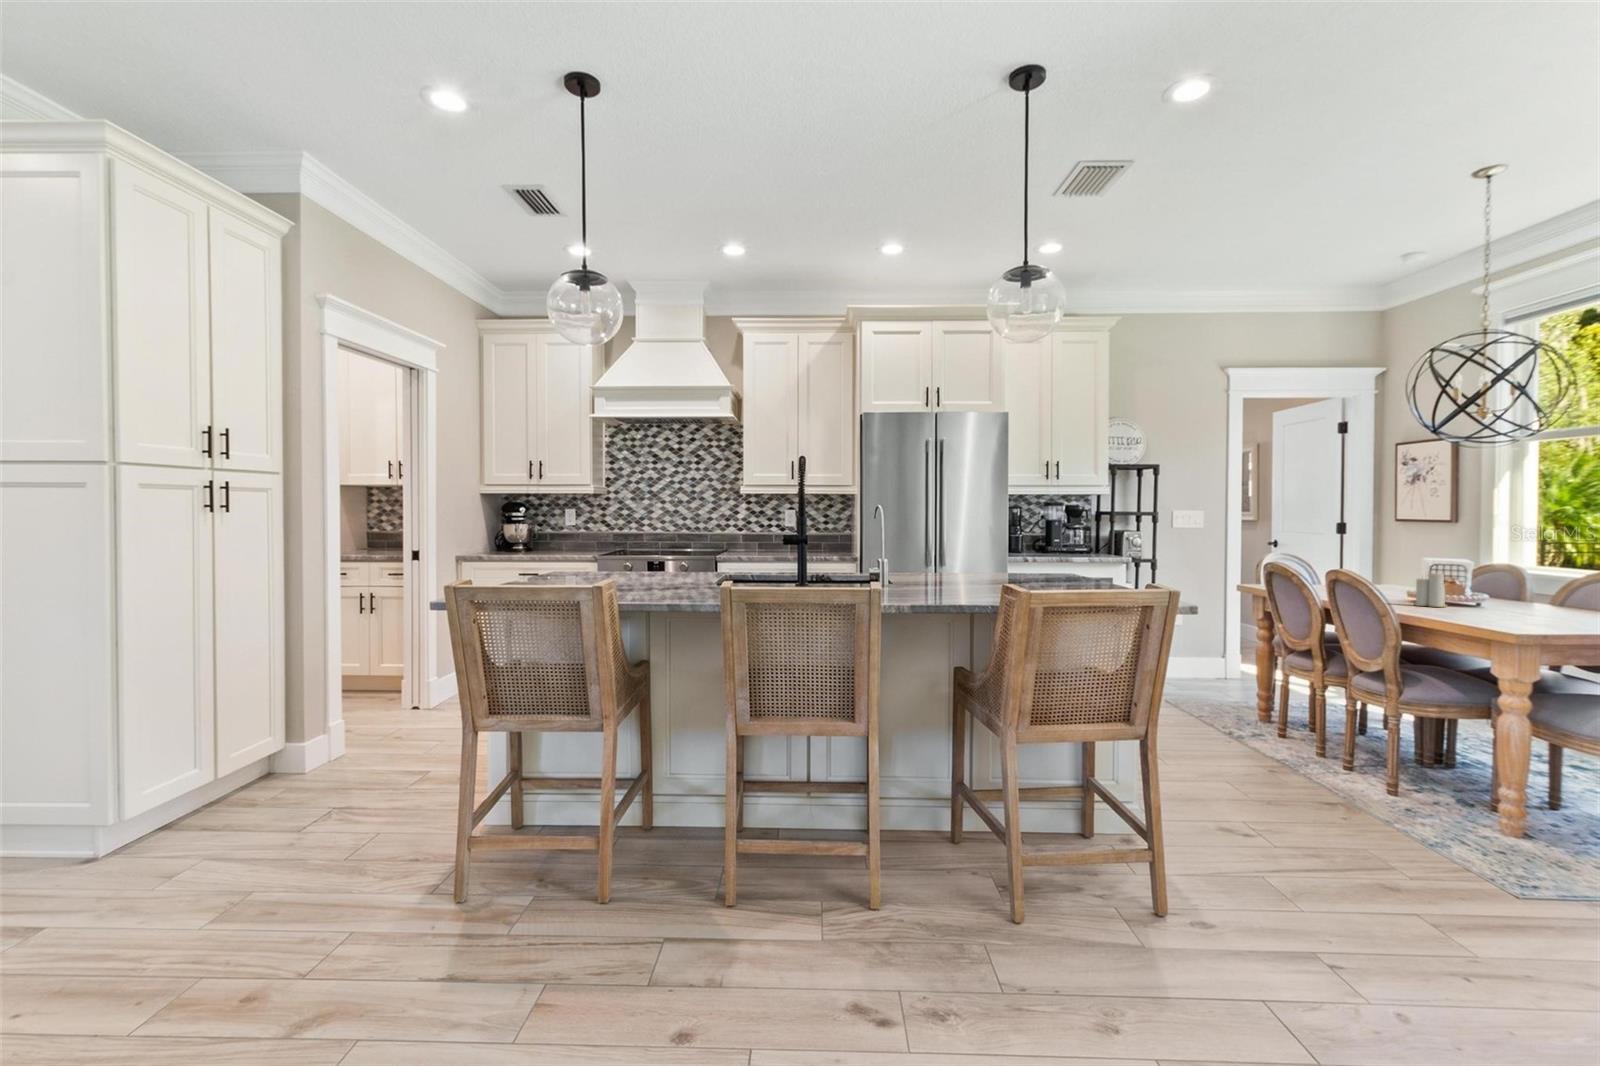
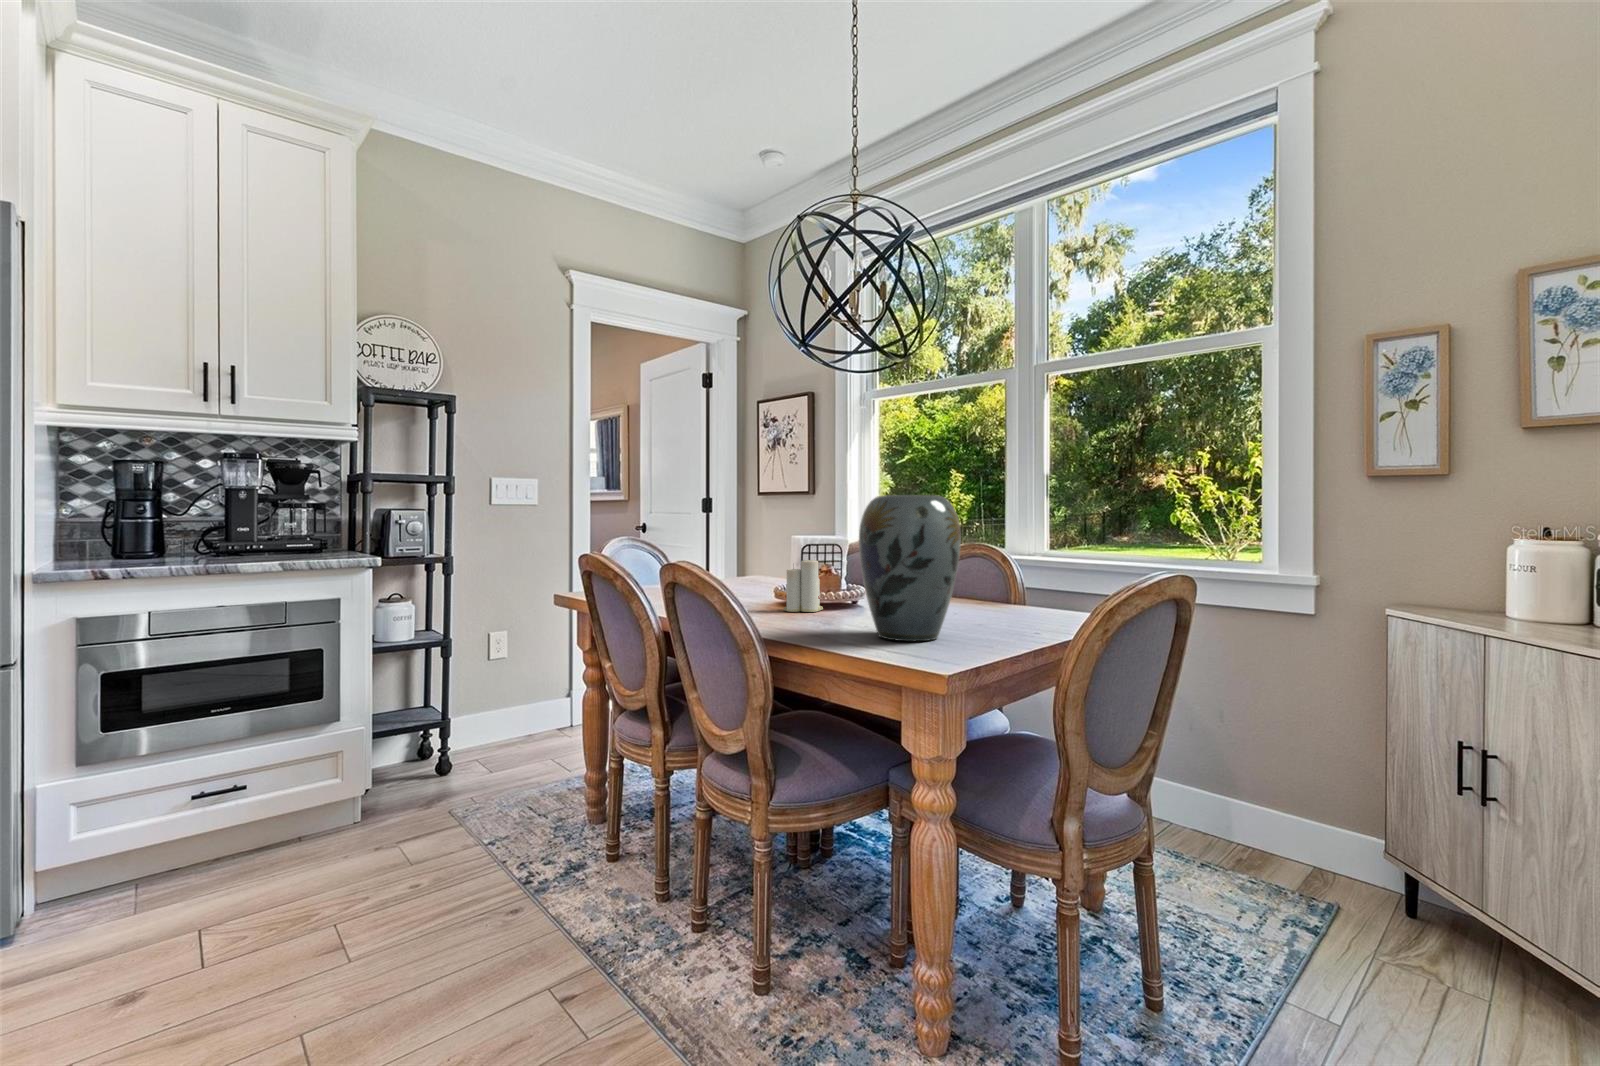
vase: none [1469,536,1553,623] -> present [859,495,961,641]

